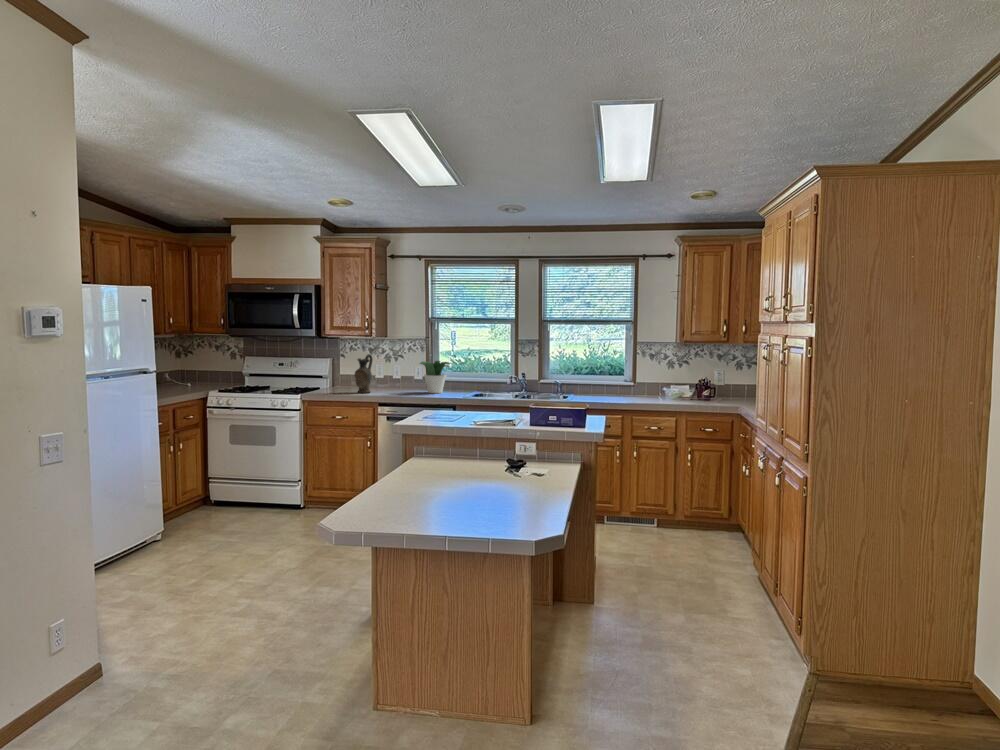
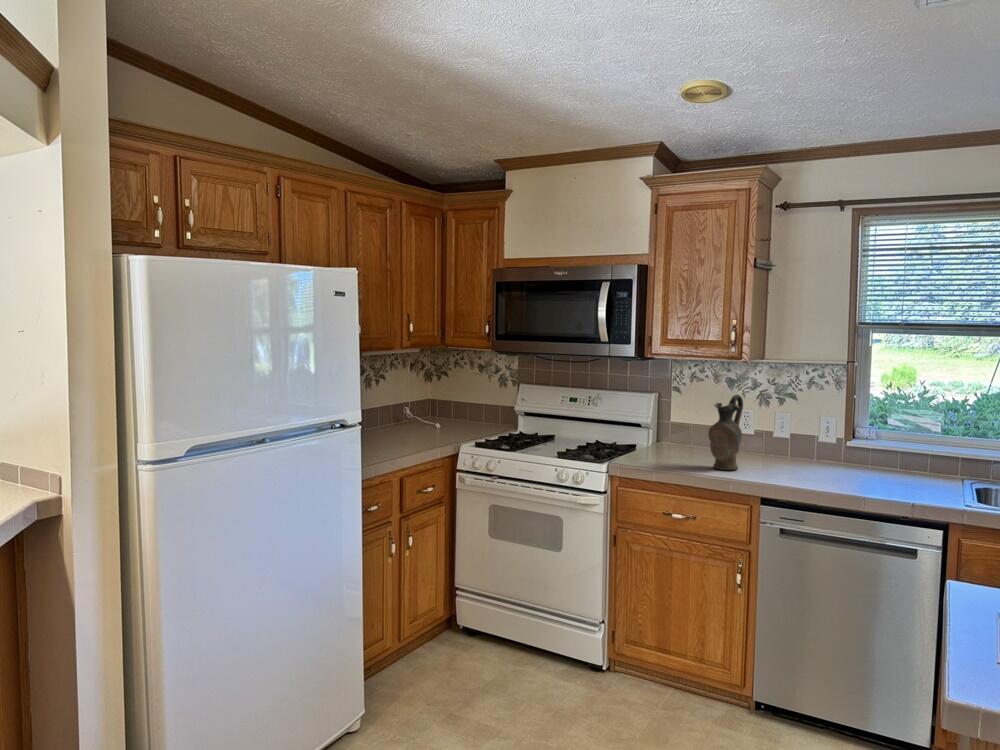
potted plant: present [420,361,450,393] -> none [844,412,921,482]

